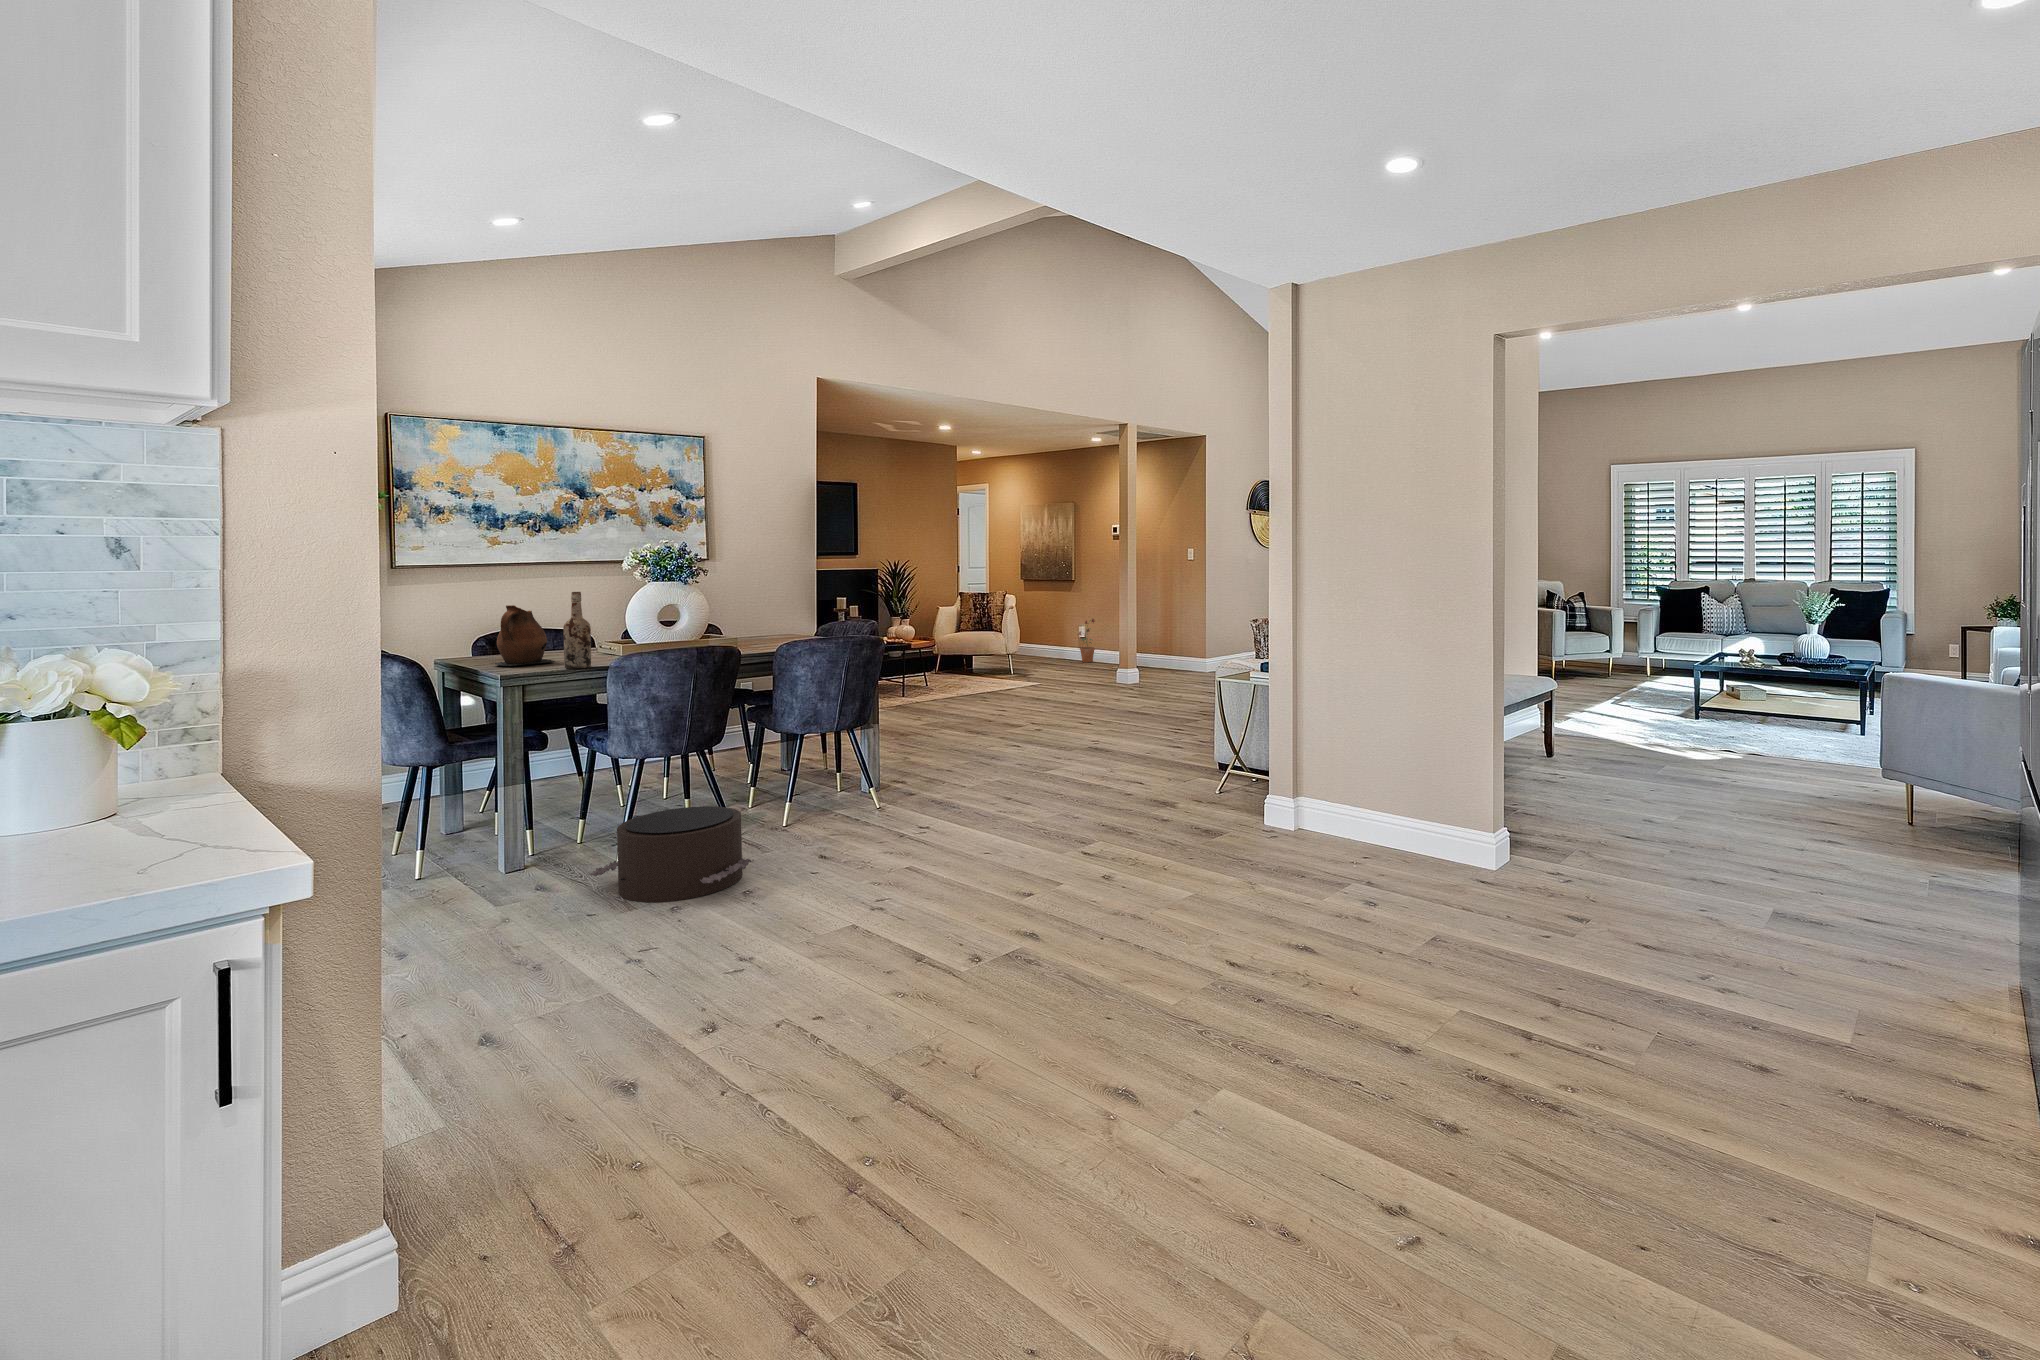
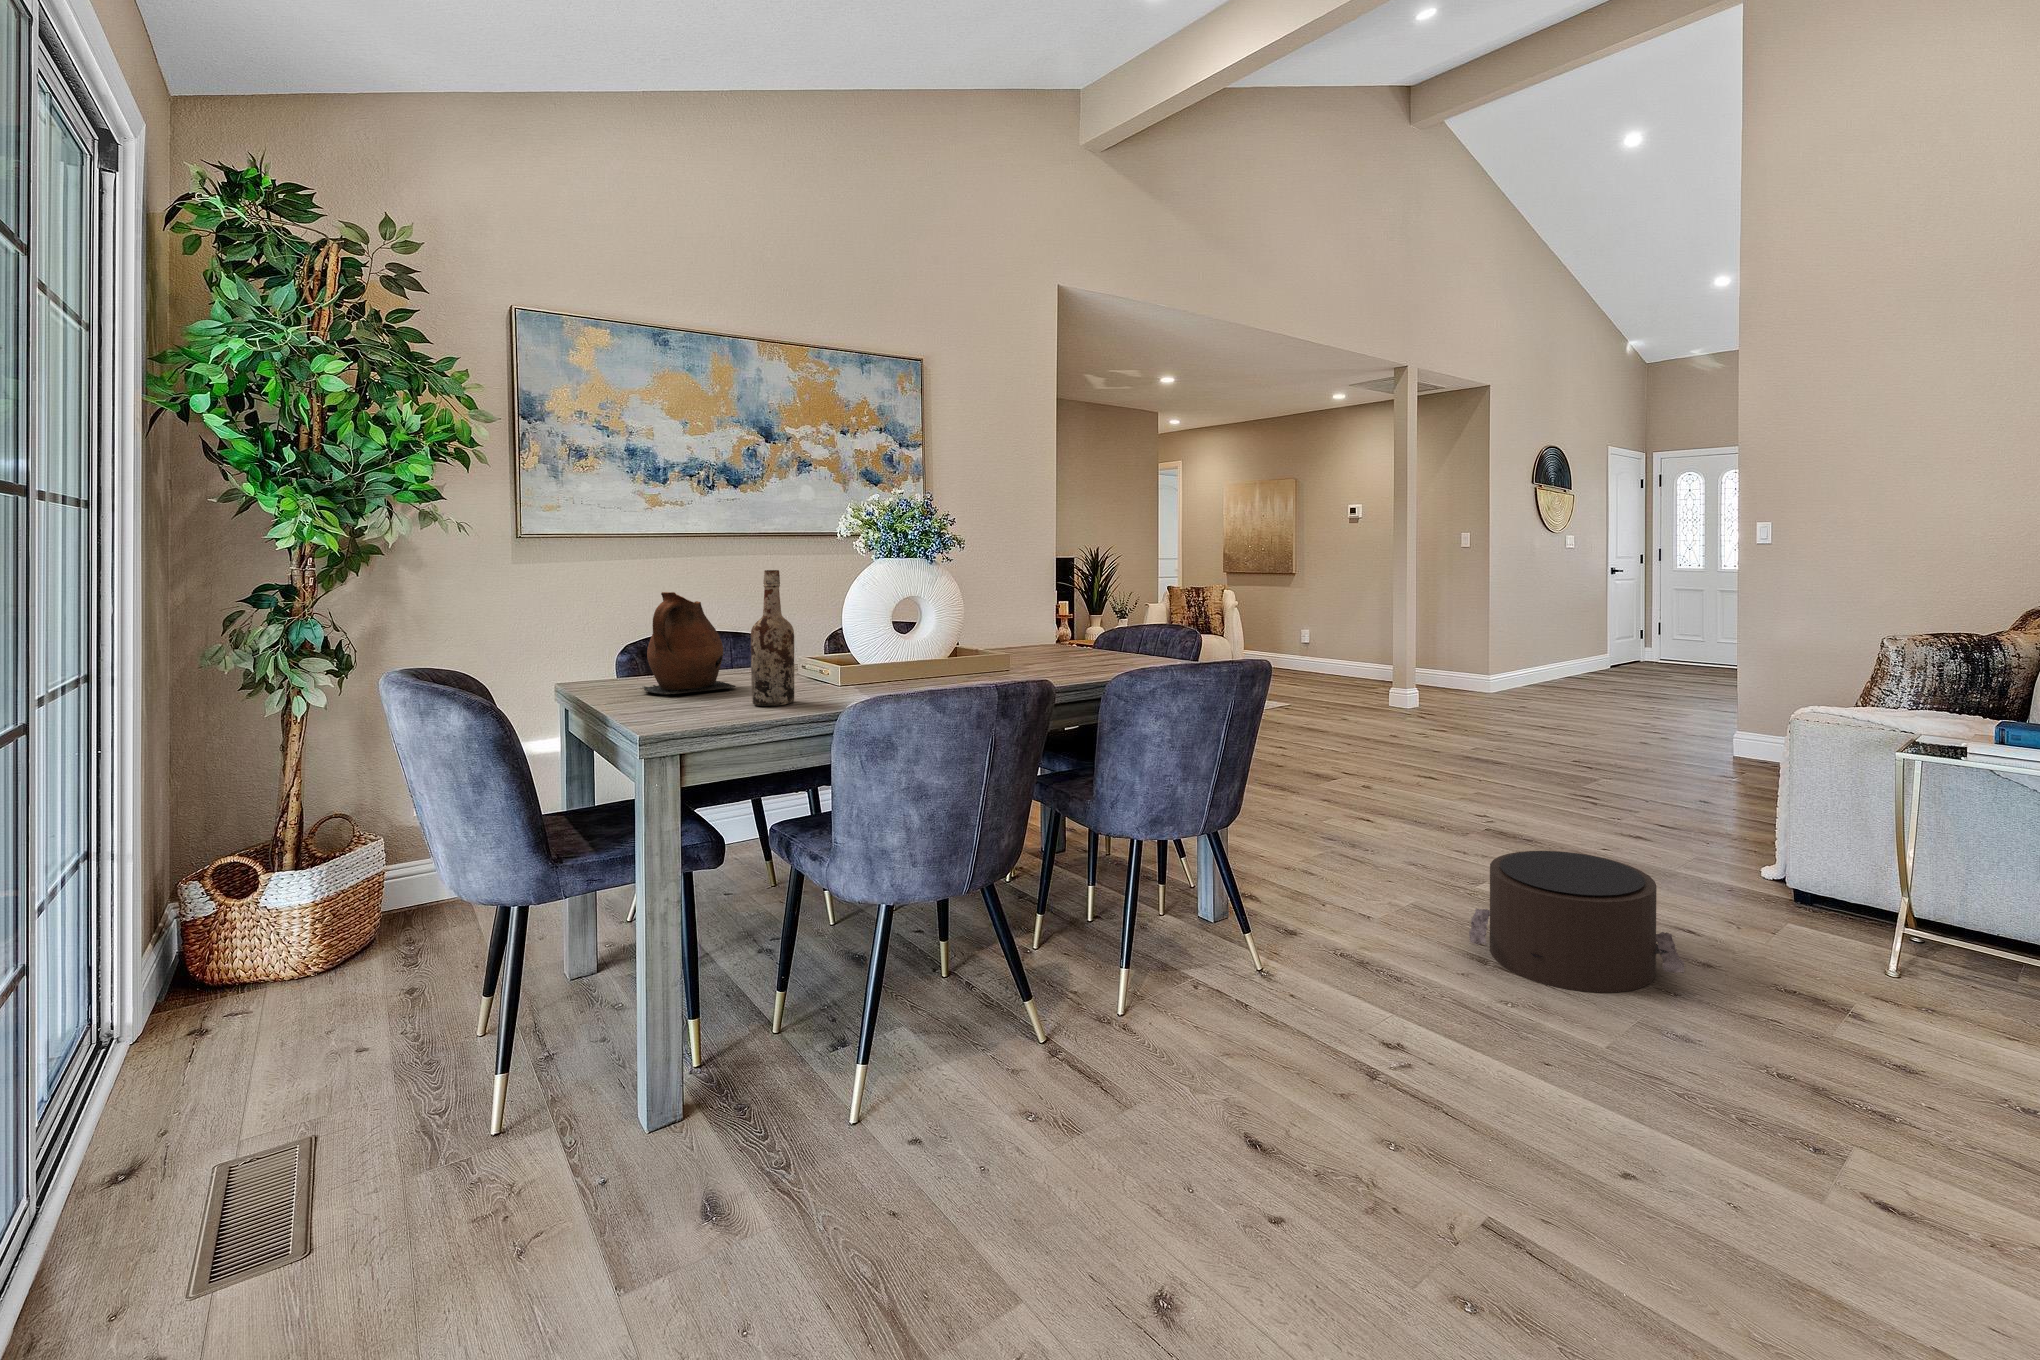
potted plant: present [1079,619,1095,662] -> none [1307,620,1329,673]
pouf: present [590,807,754,902] -> present [1469,851,1684,993]

